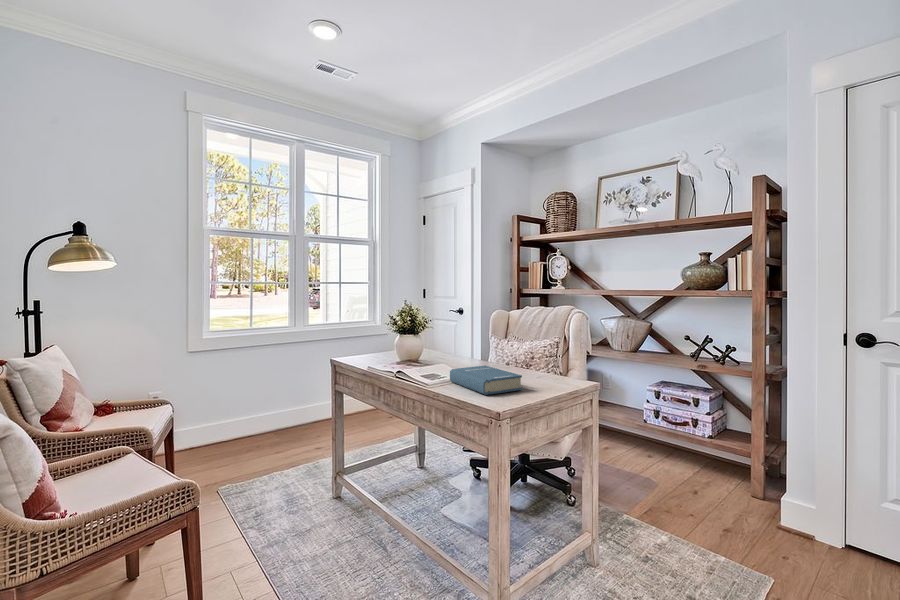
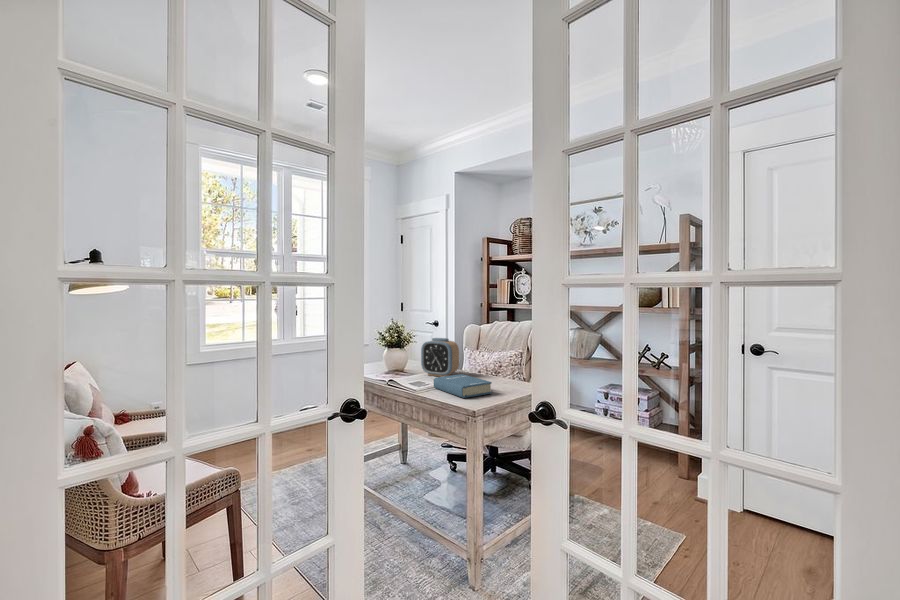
alarm clock: none [437,322,482,369] -> present [421,338,459,377]

